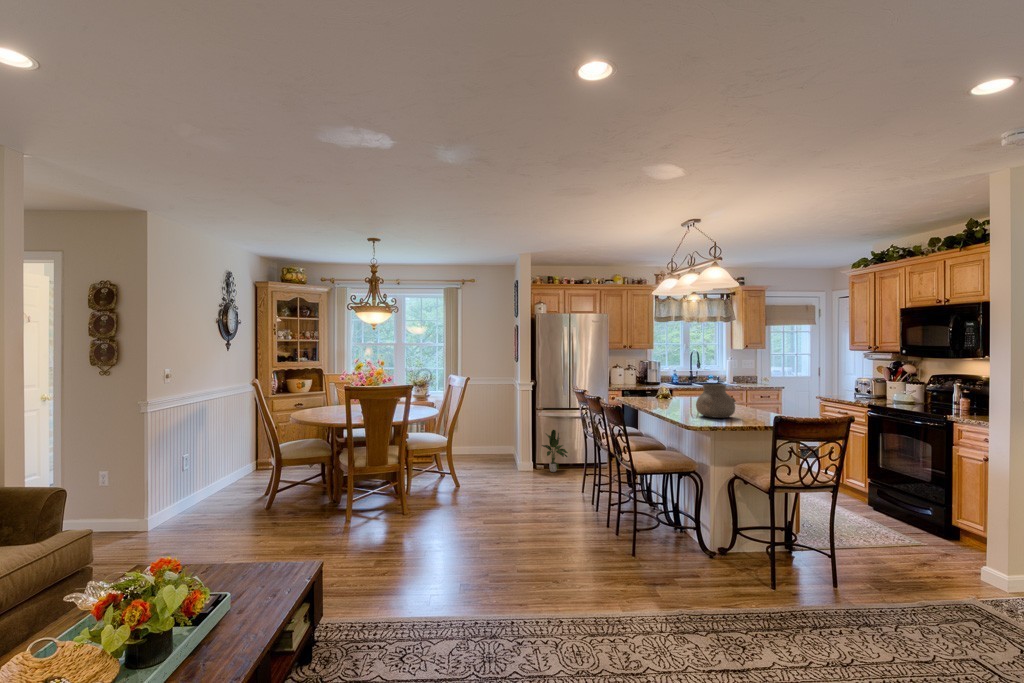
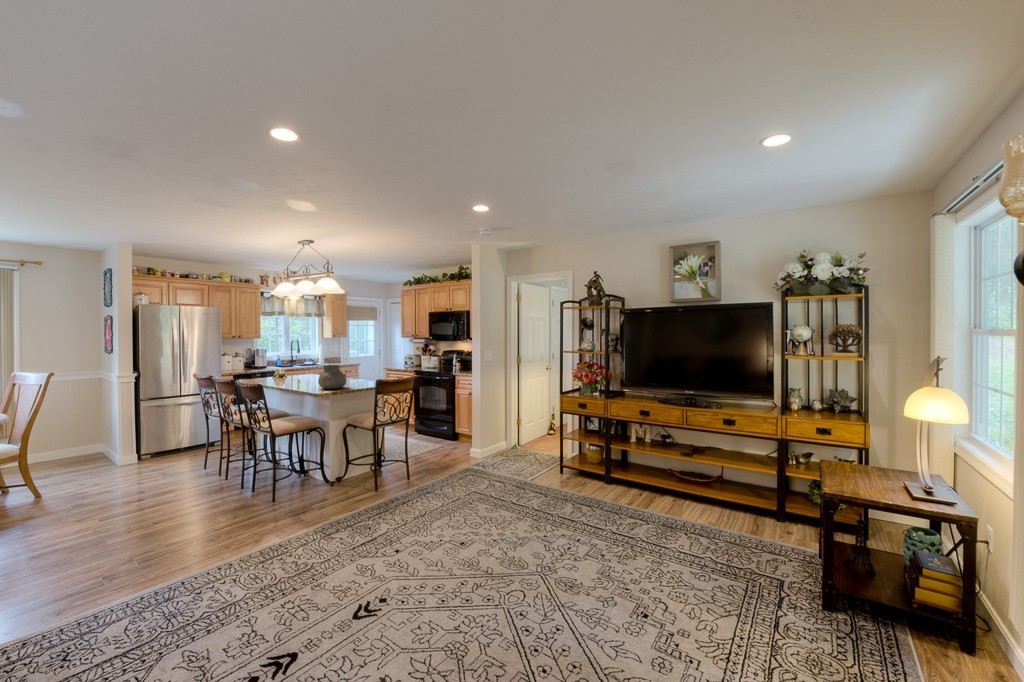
potted plant: present [542,430,568,472] -> none [142,421,177,463]

